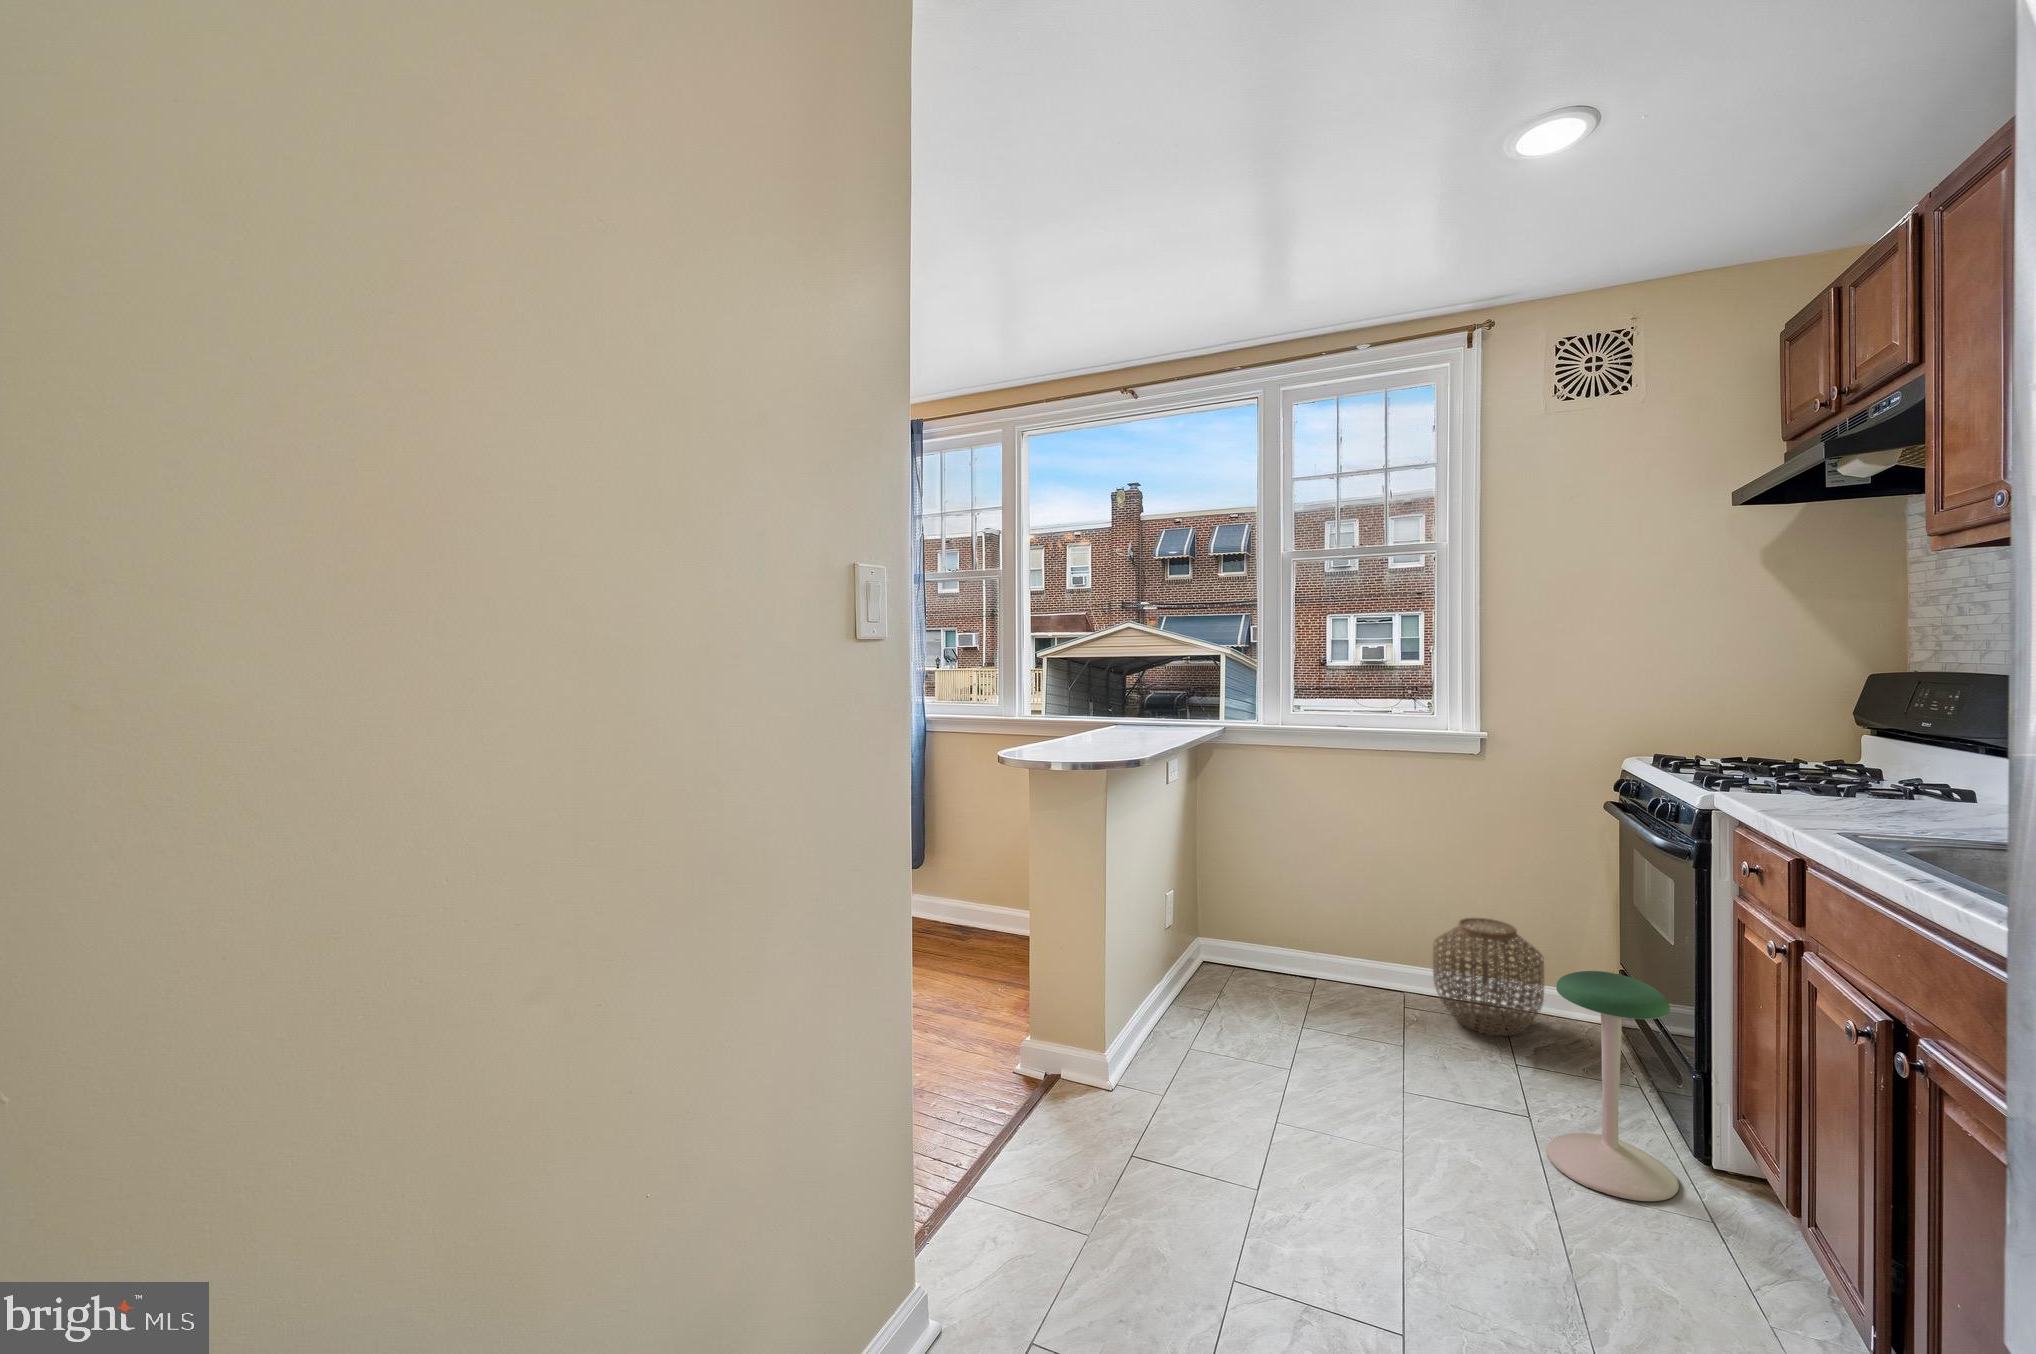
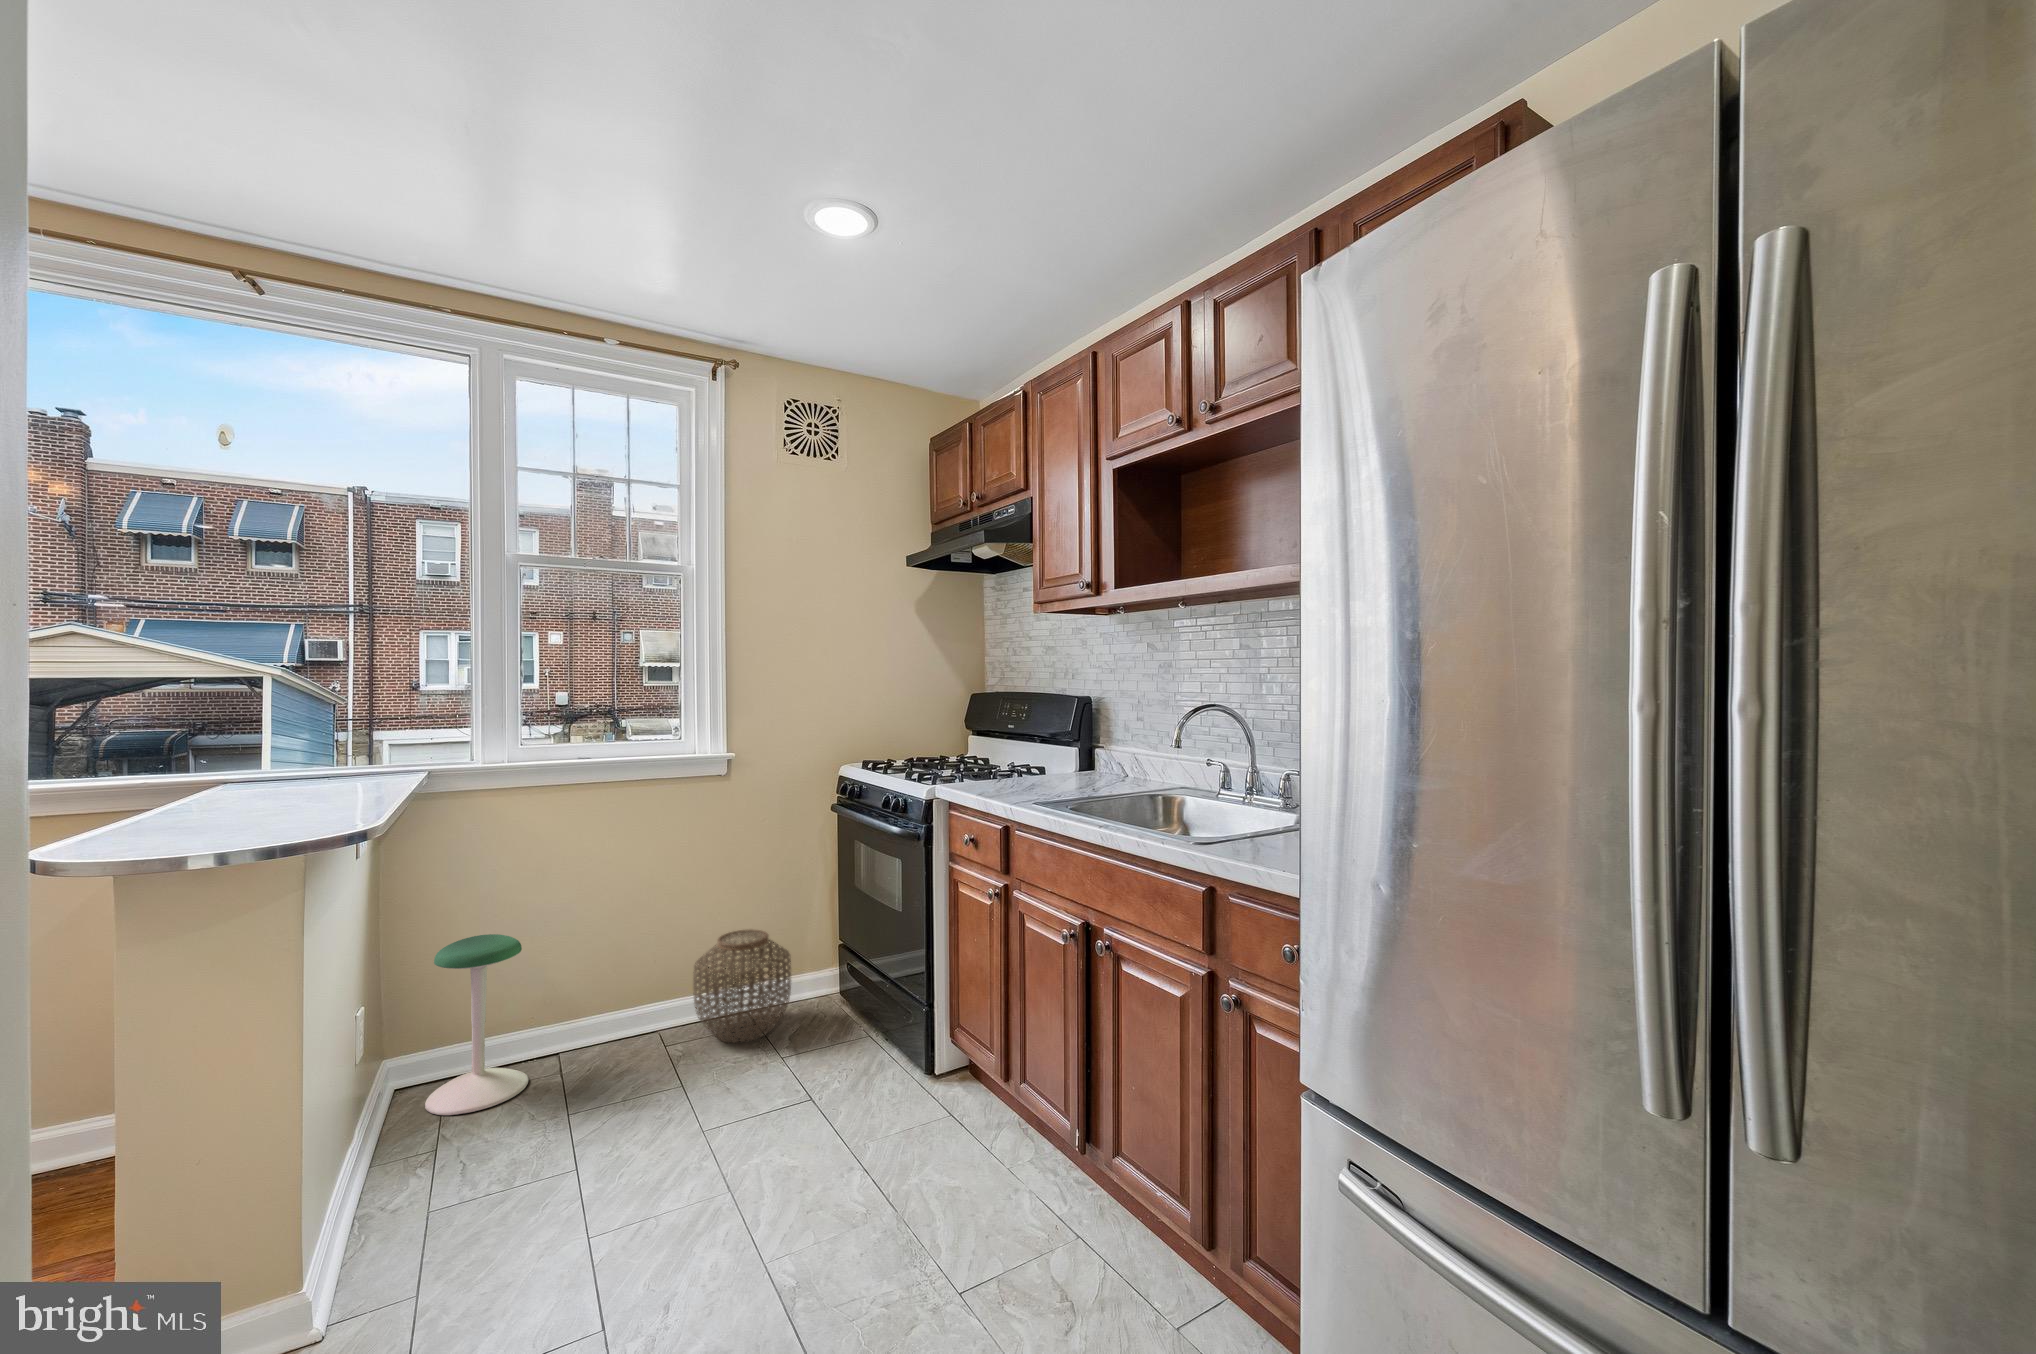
stool: present [1547,971,1679,1201] -> present [425,934,528,1115]

